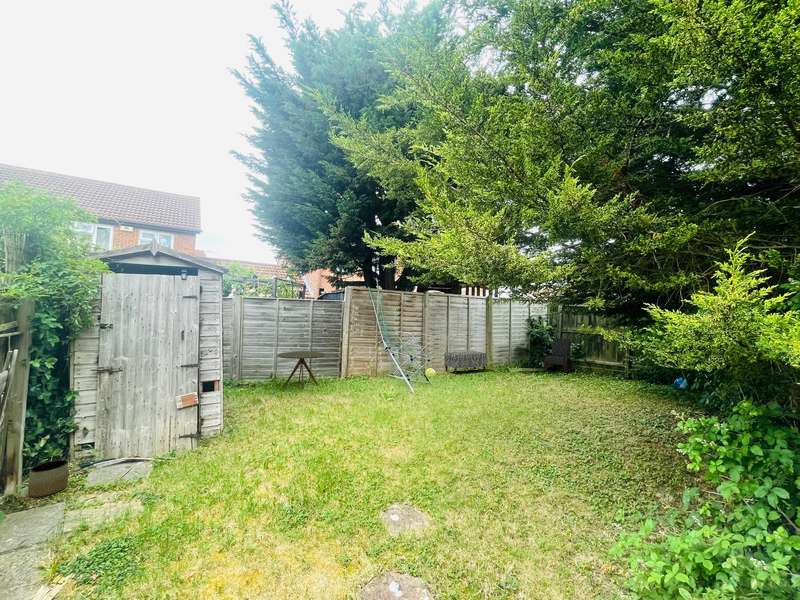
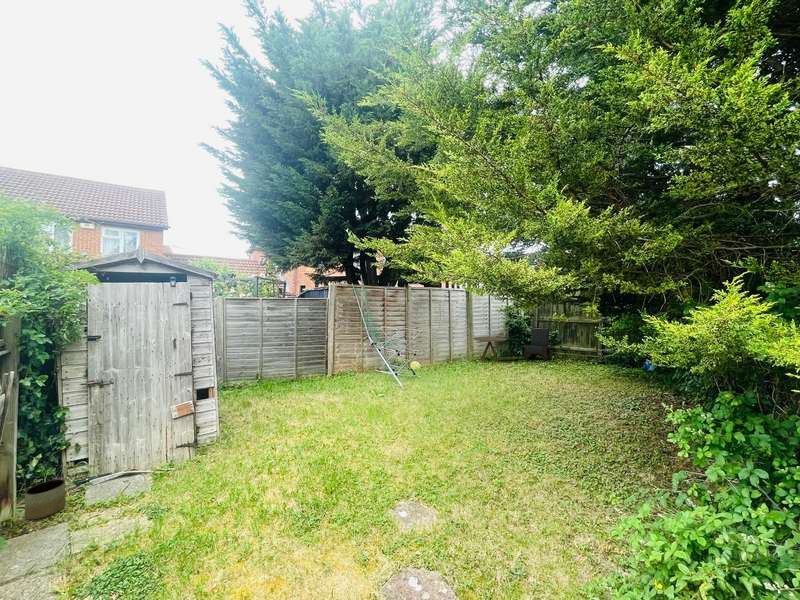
round table: present [277,351,326,389] -> present [473,337,507,363]
bench: present [444,351,487,374] -> none [430,344,471,368]

